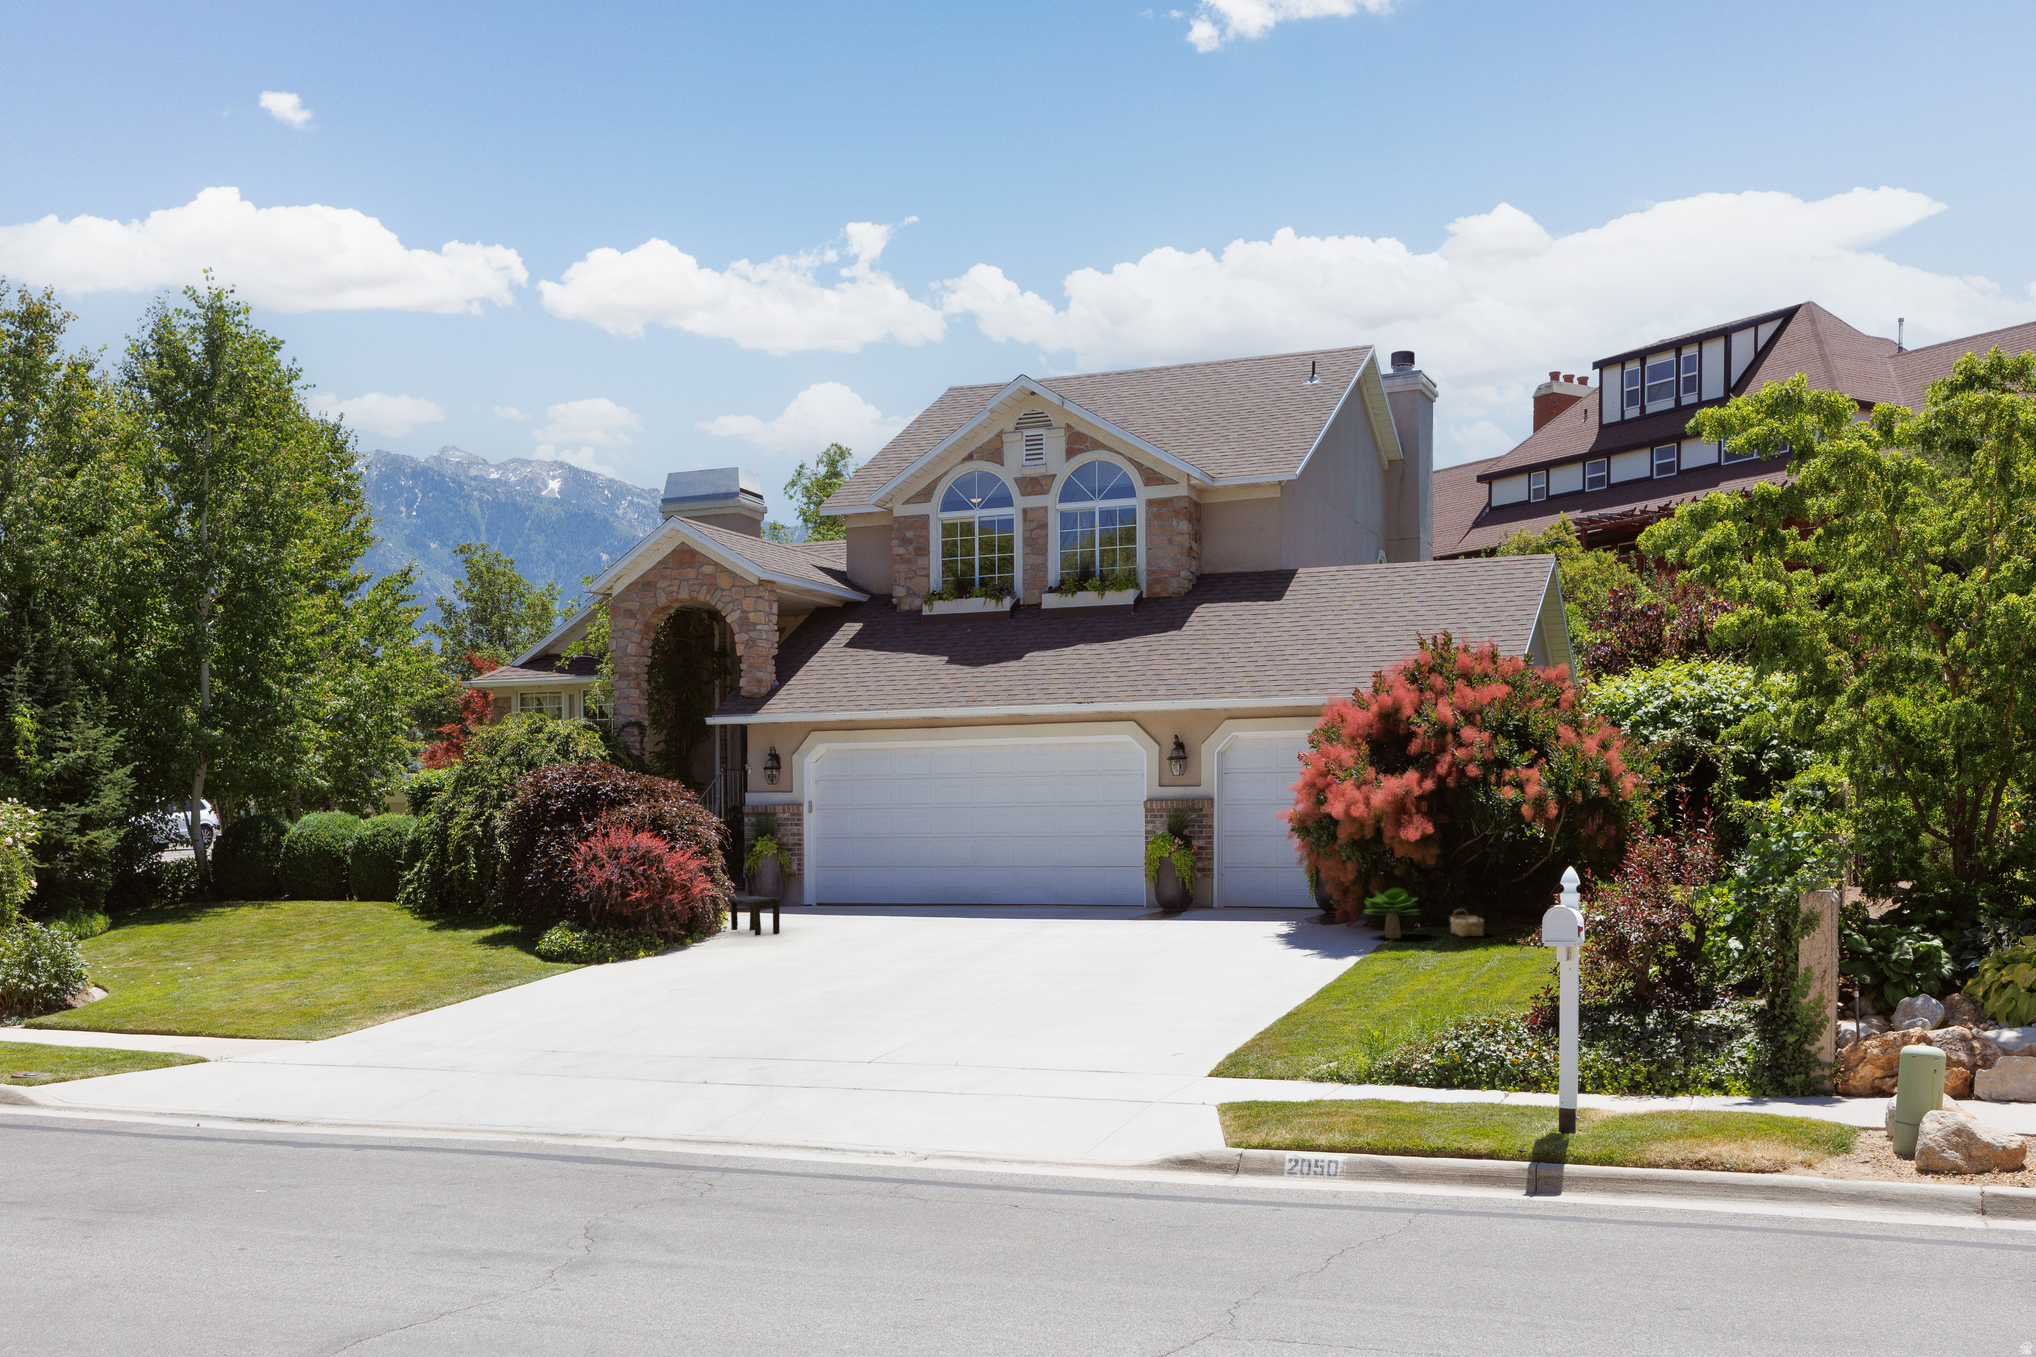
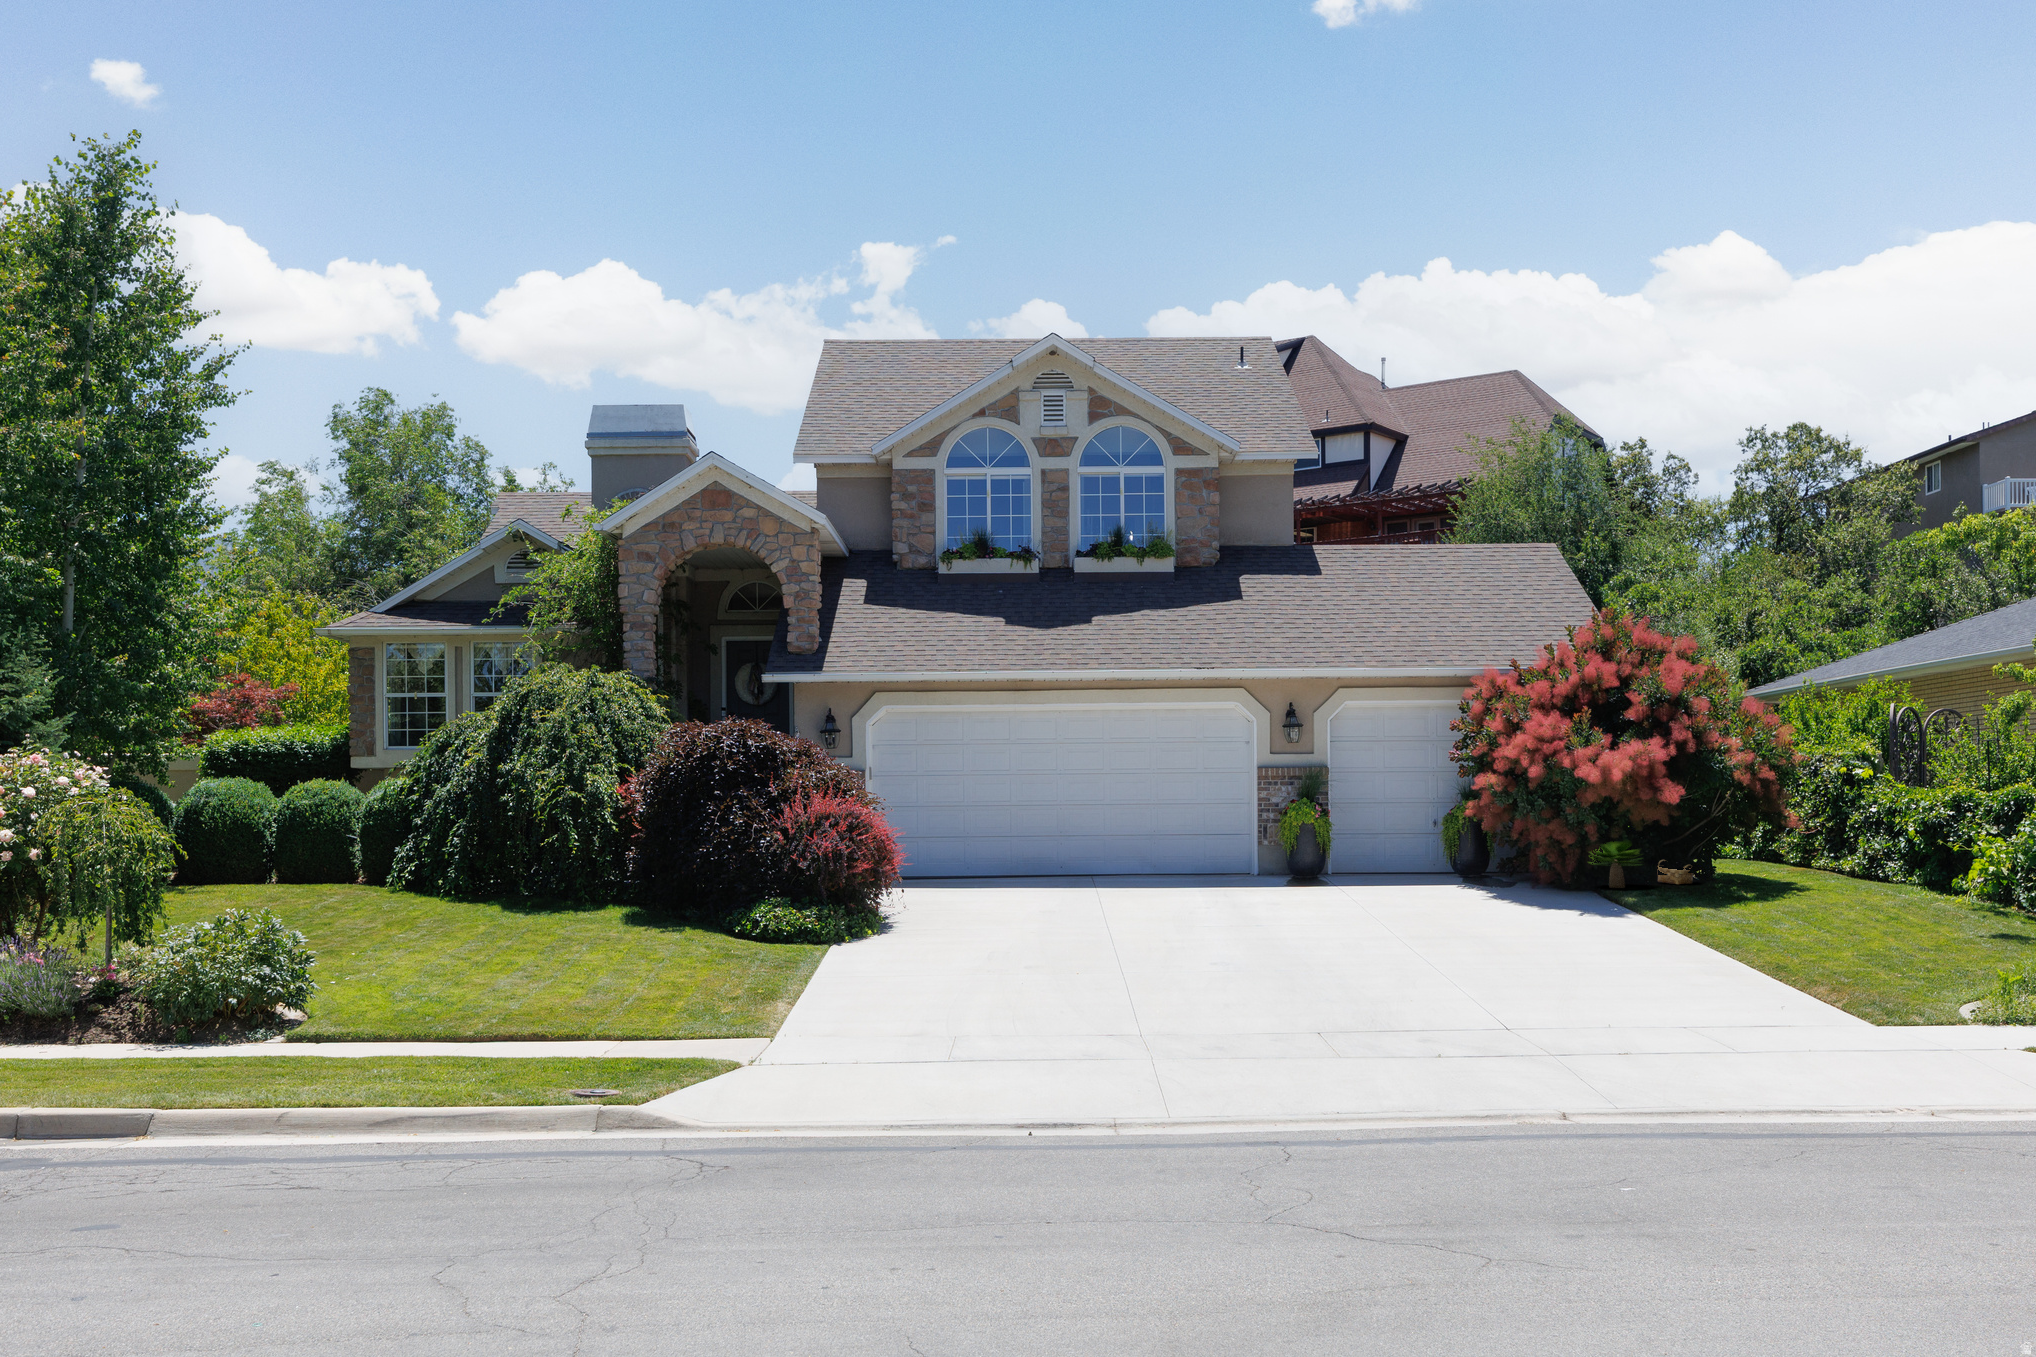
bench: present [730,896,780,935] -> none [879,869,951,911]

